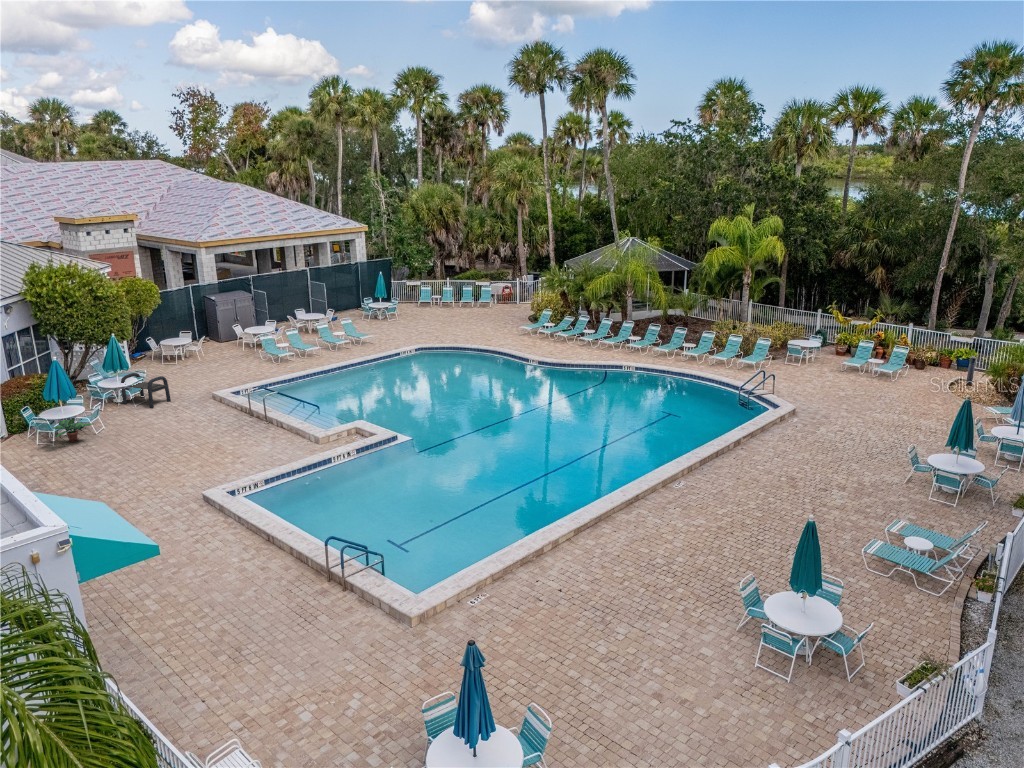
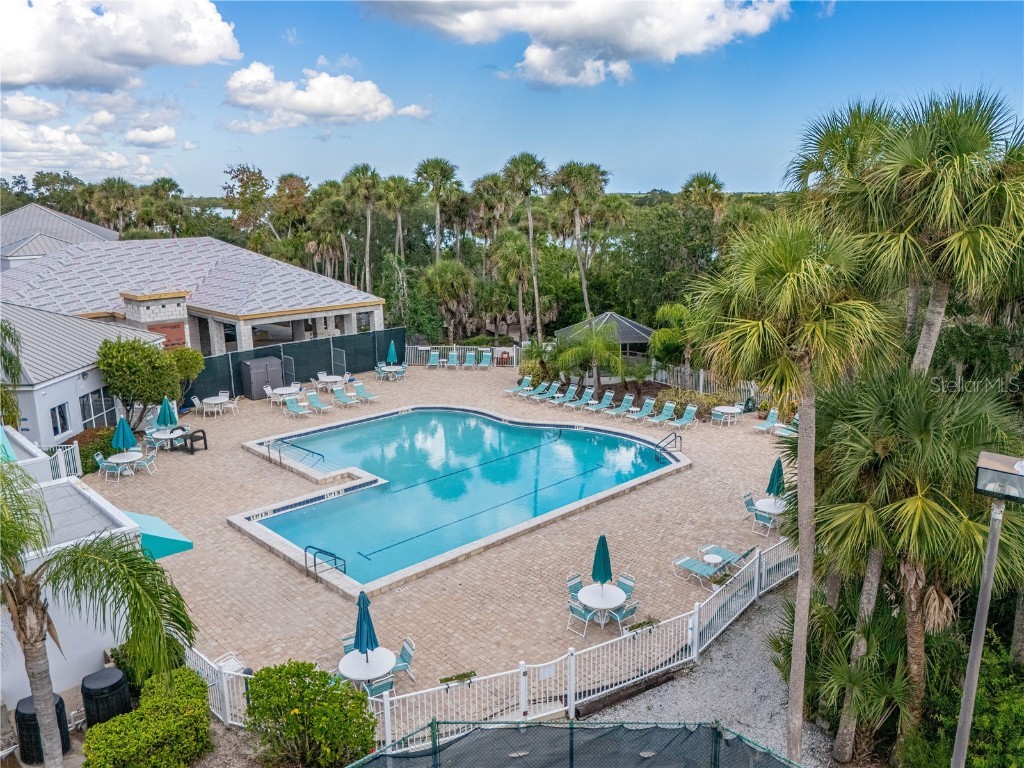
potted plant: present [53,418,92,442] -> none [117,461,149,480]

